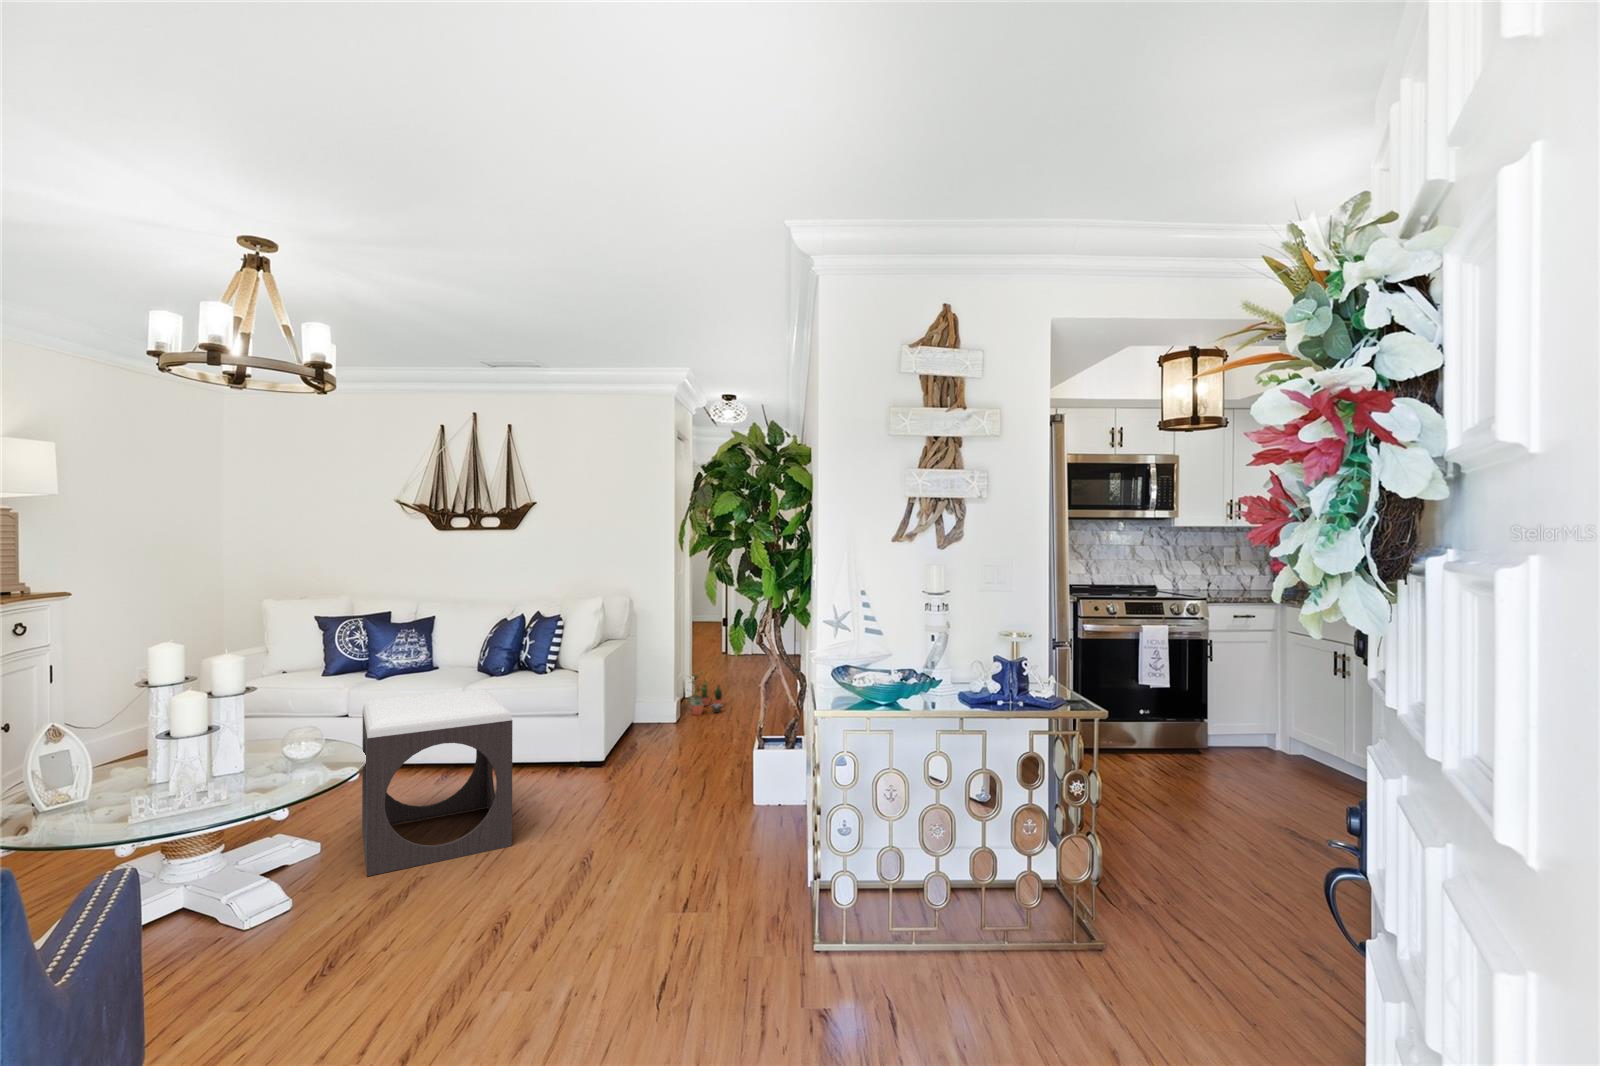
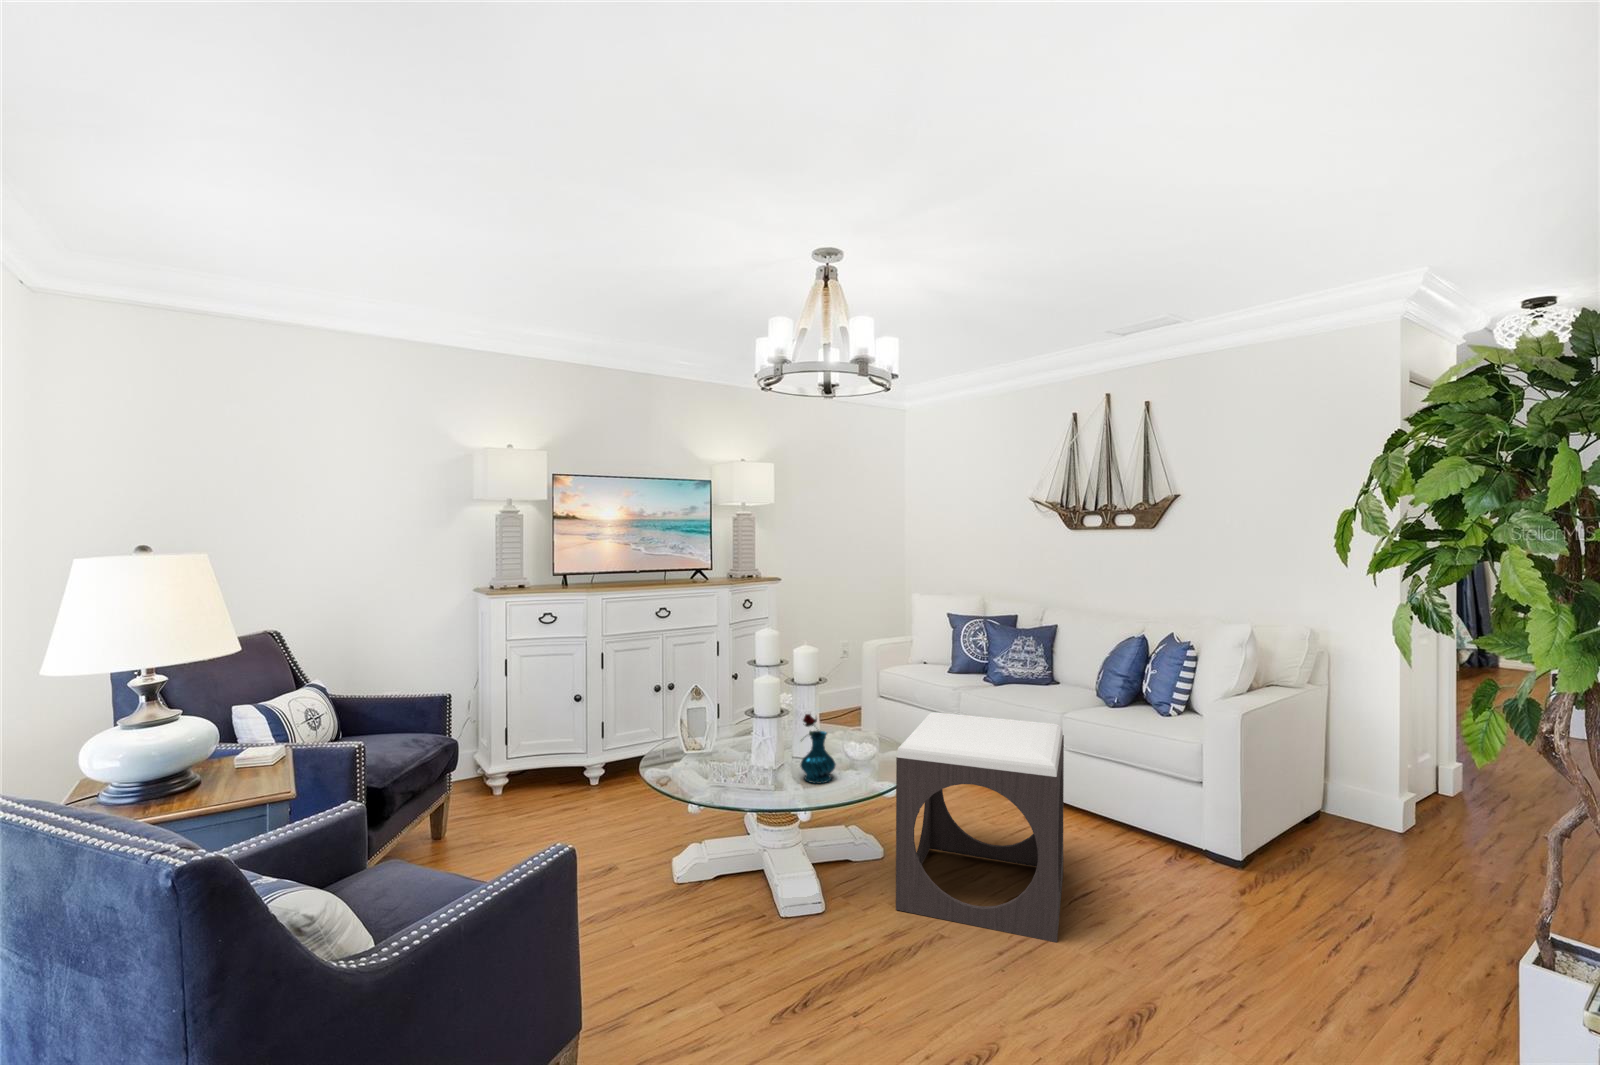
potted plant: present [689,676,723,715] -> none [1430,754,1512,832]
vase: none [249,717,293,787] -> present [801,714,836,783]

